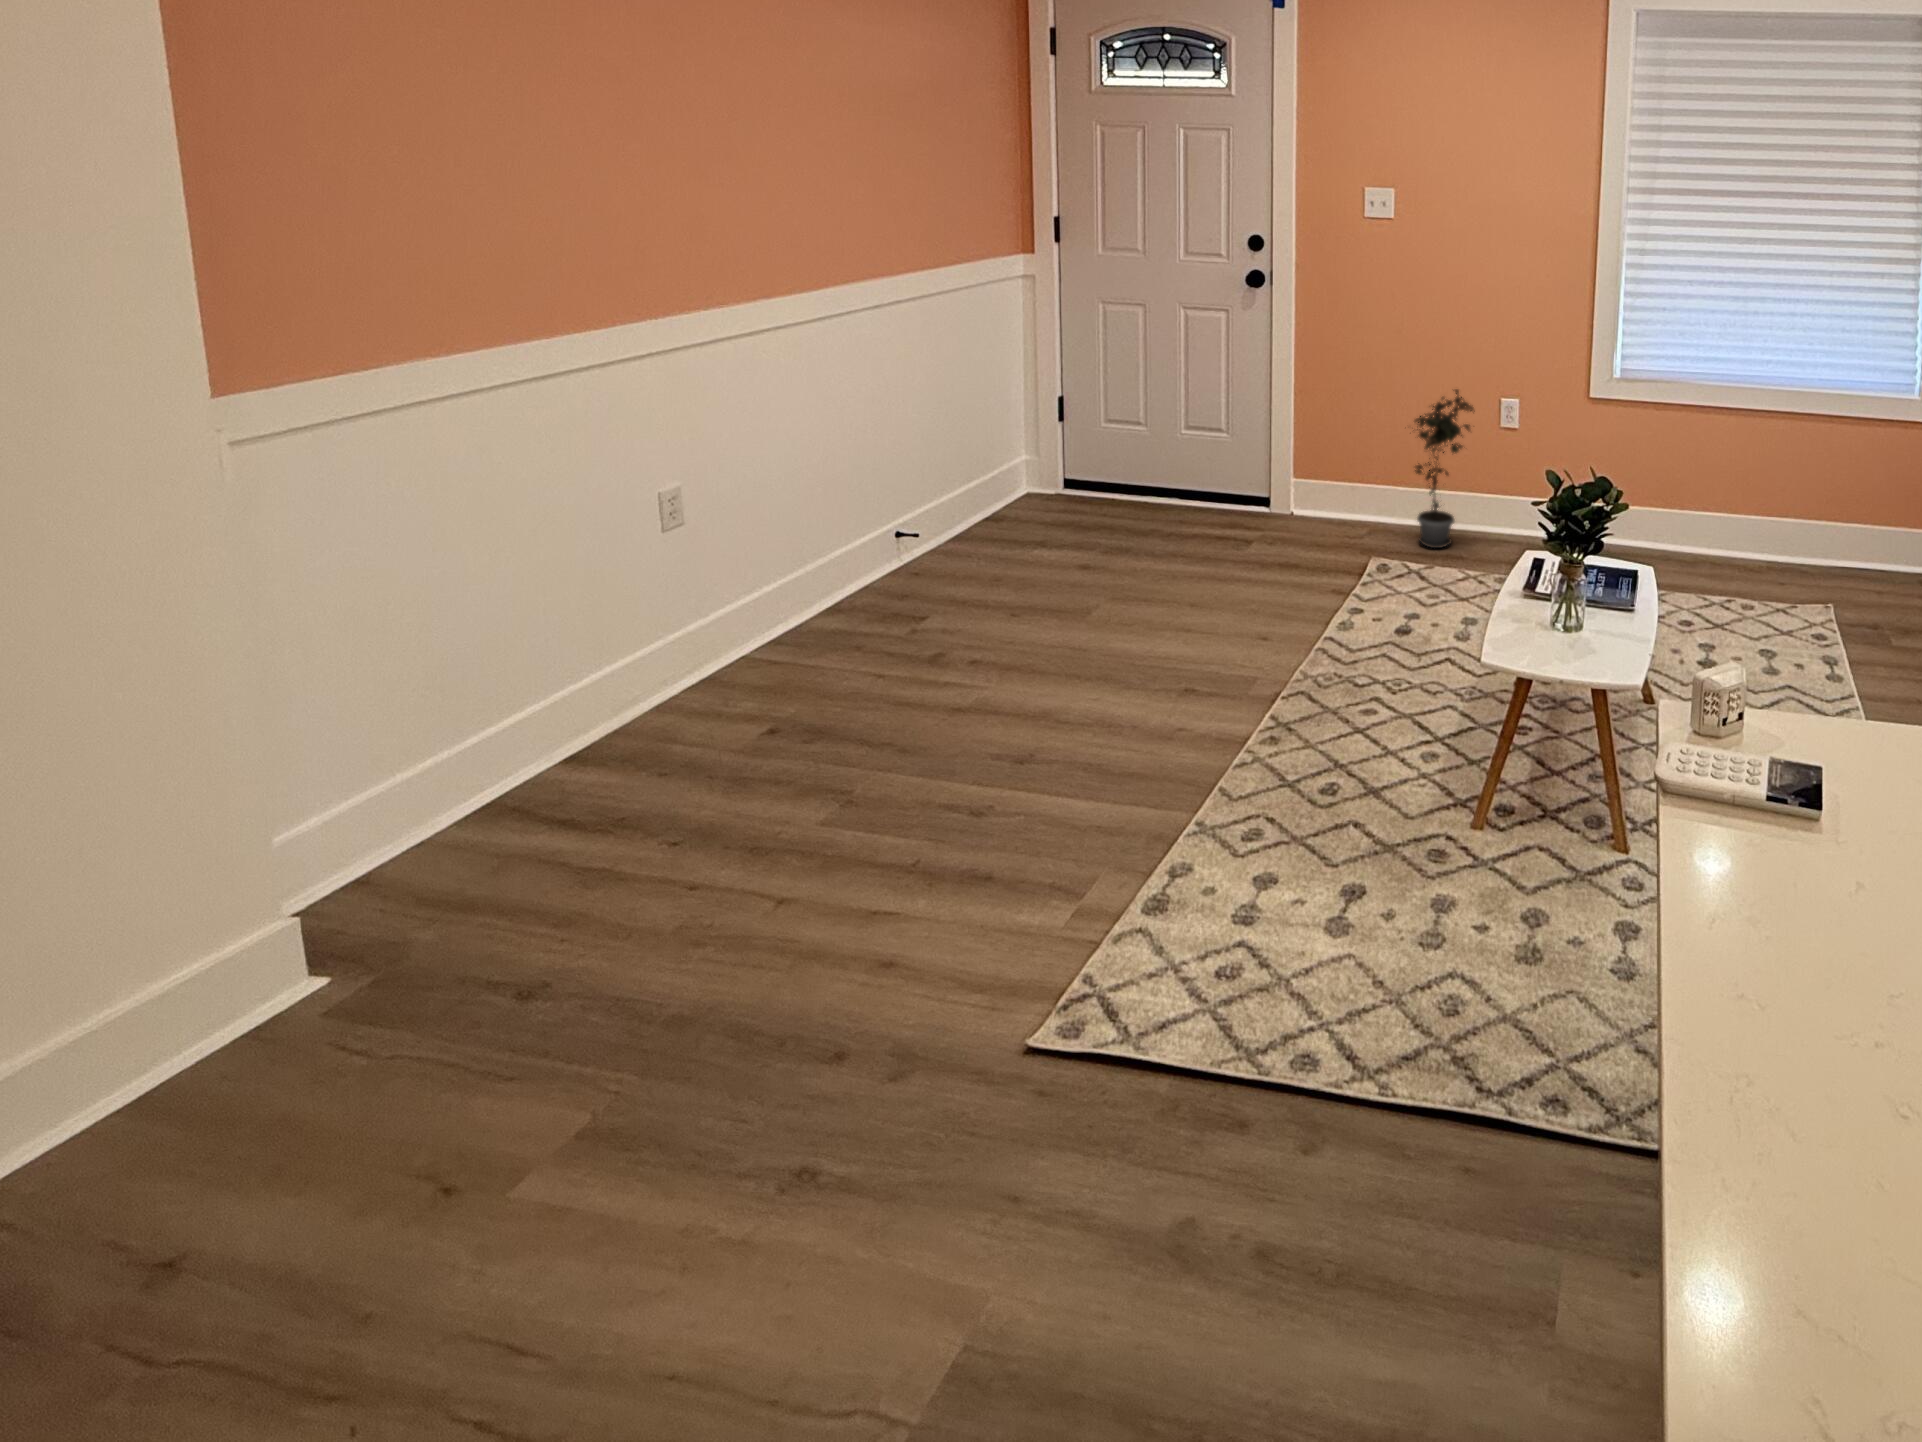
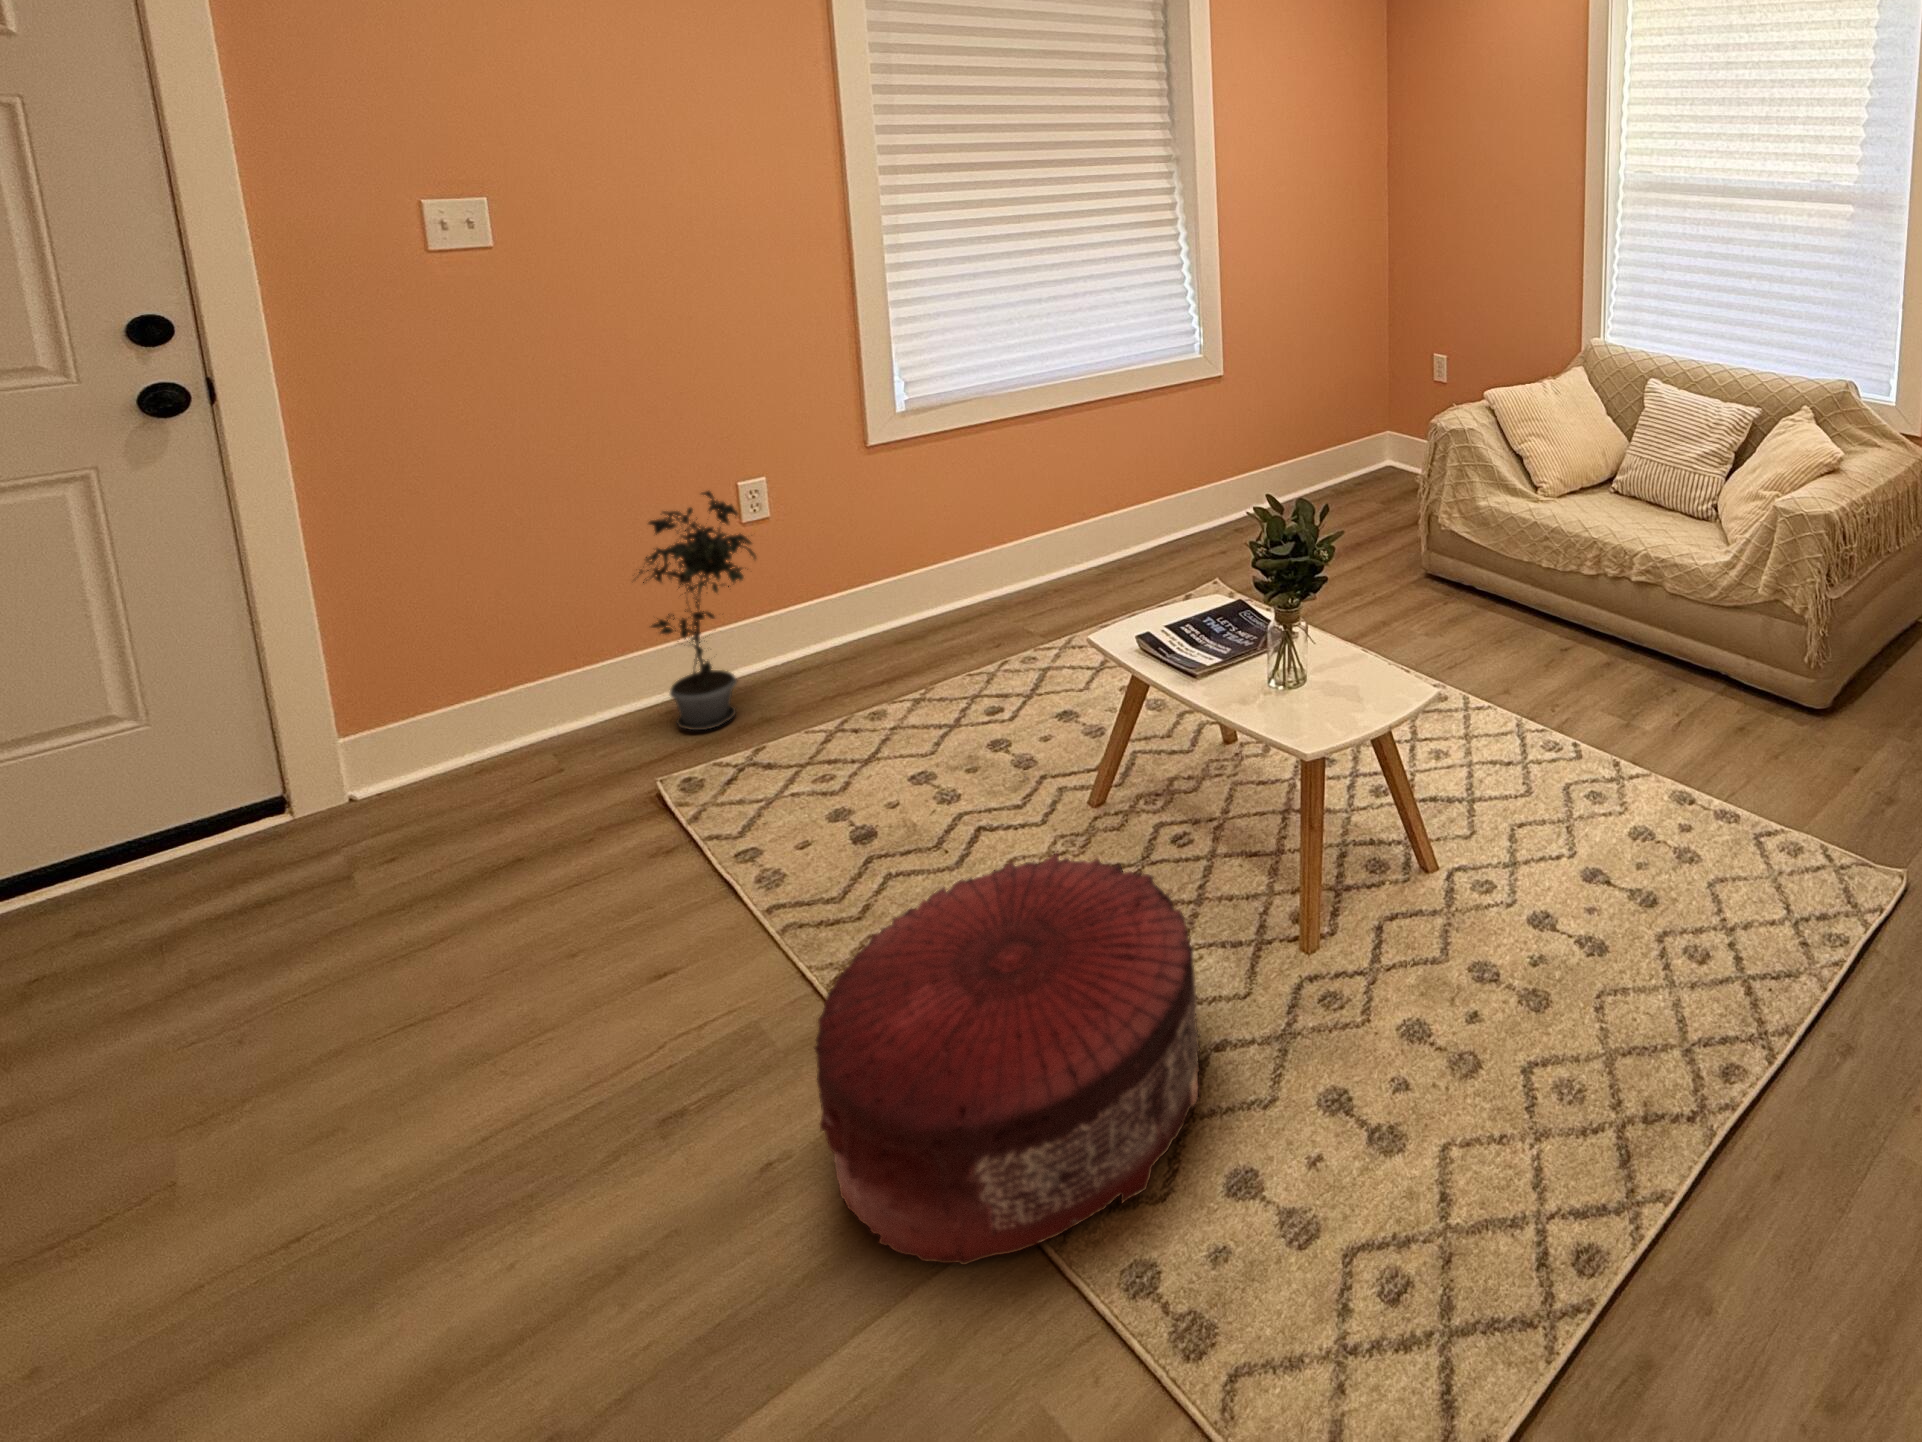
pouf: none [1134,625,1382,853] -> present [814,853,1200,1265]

